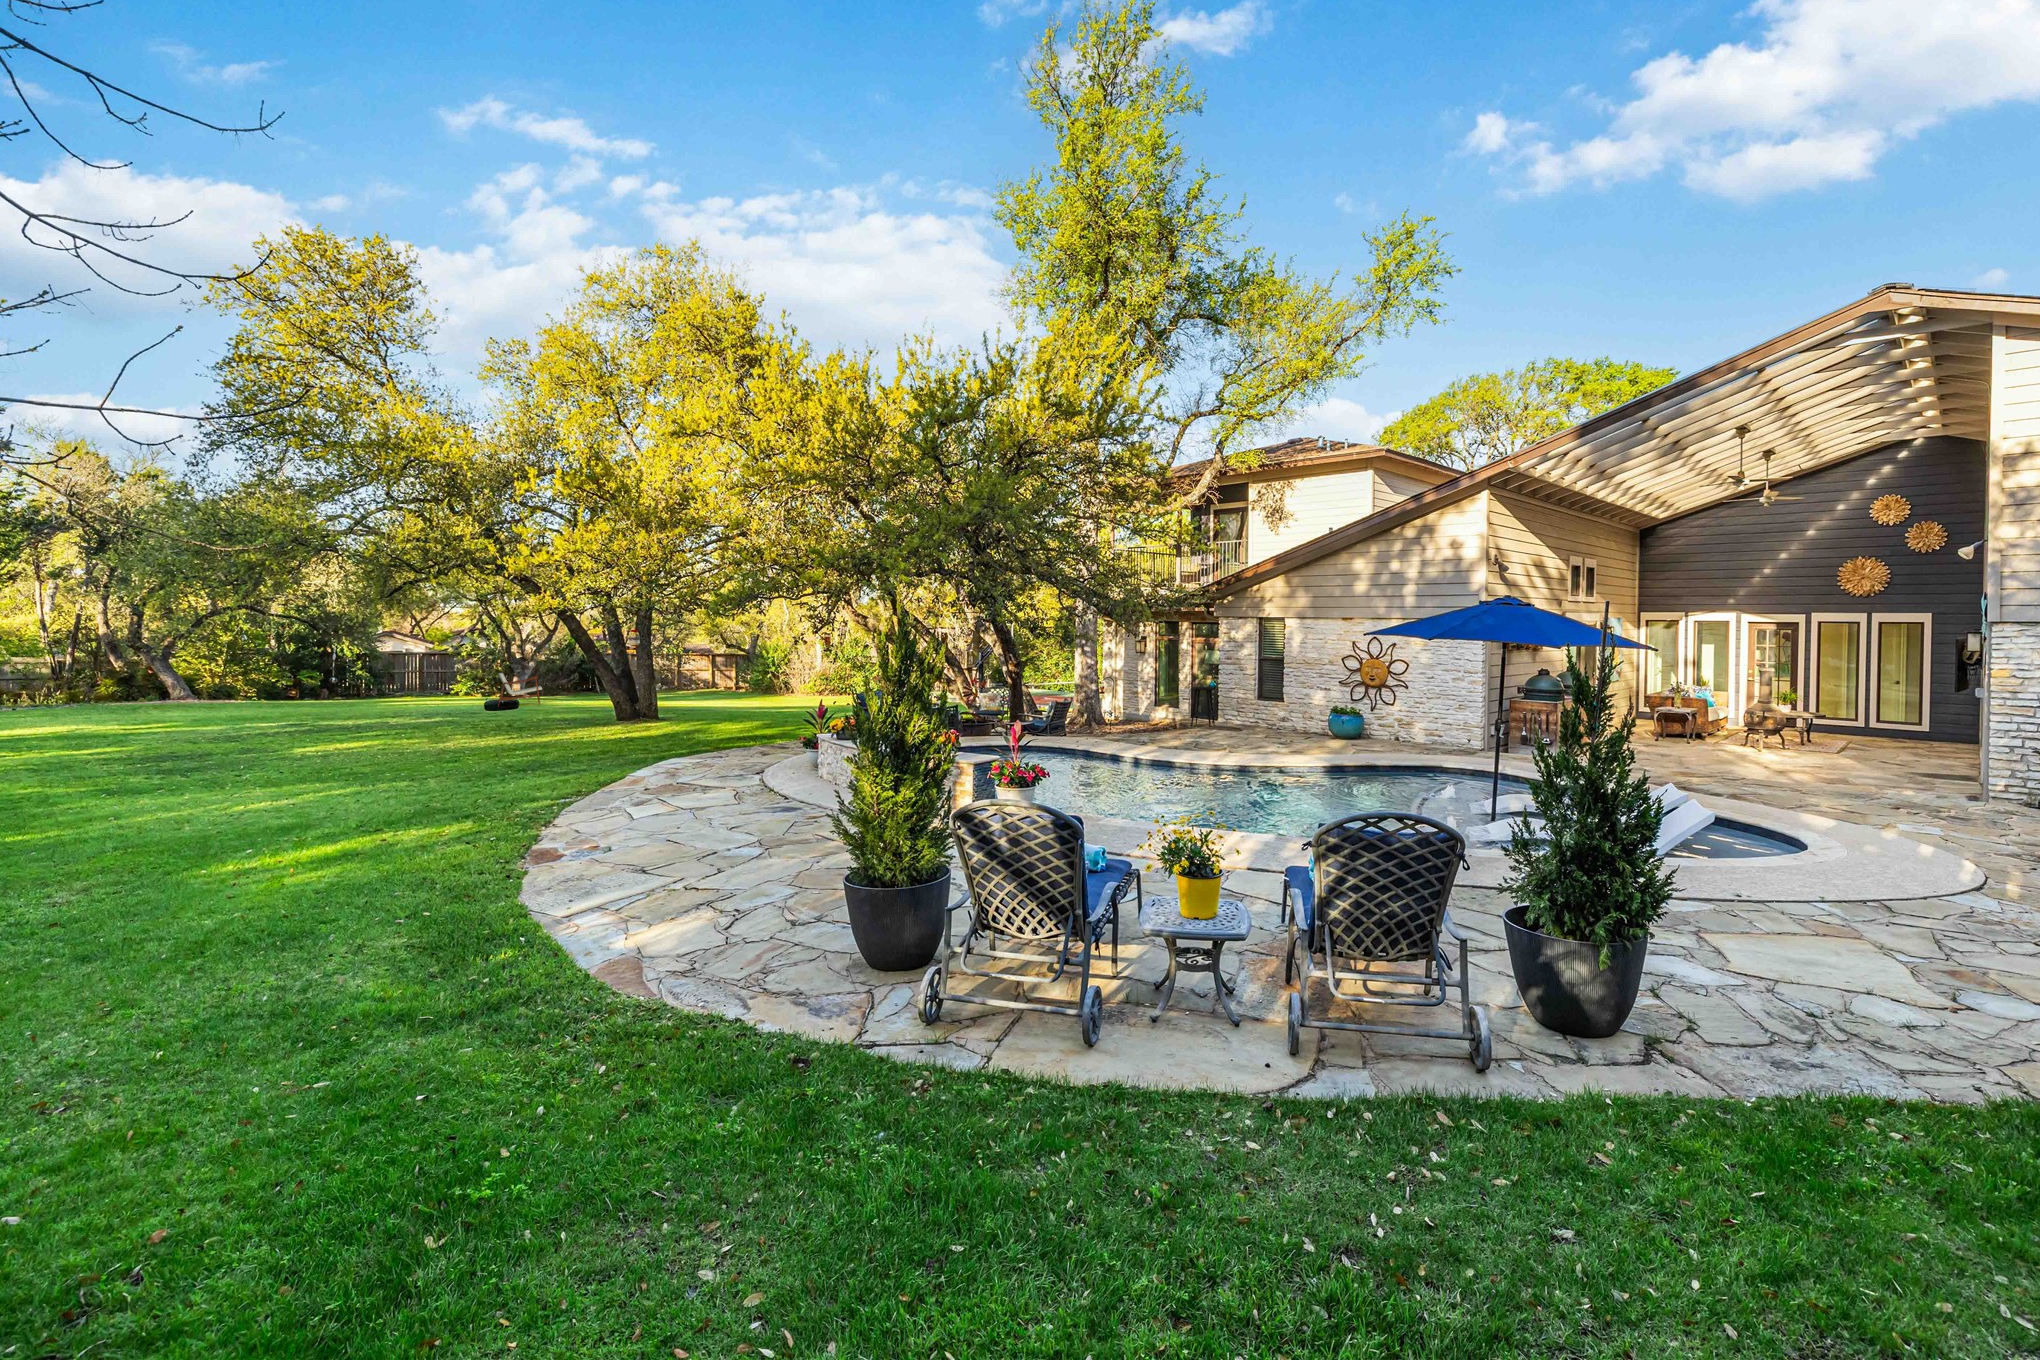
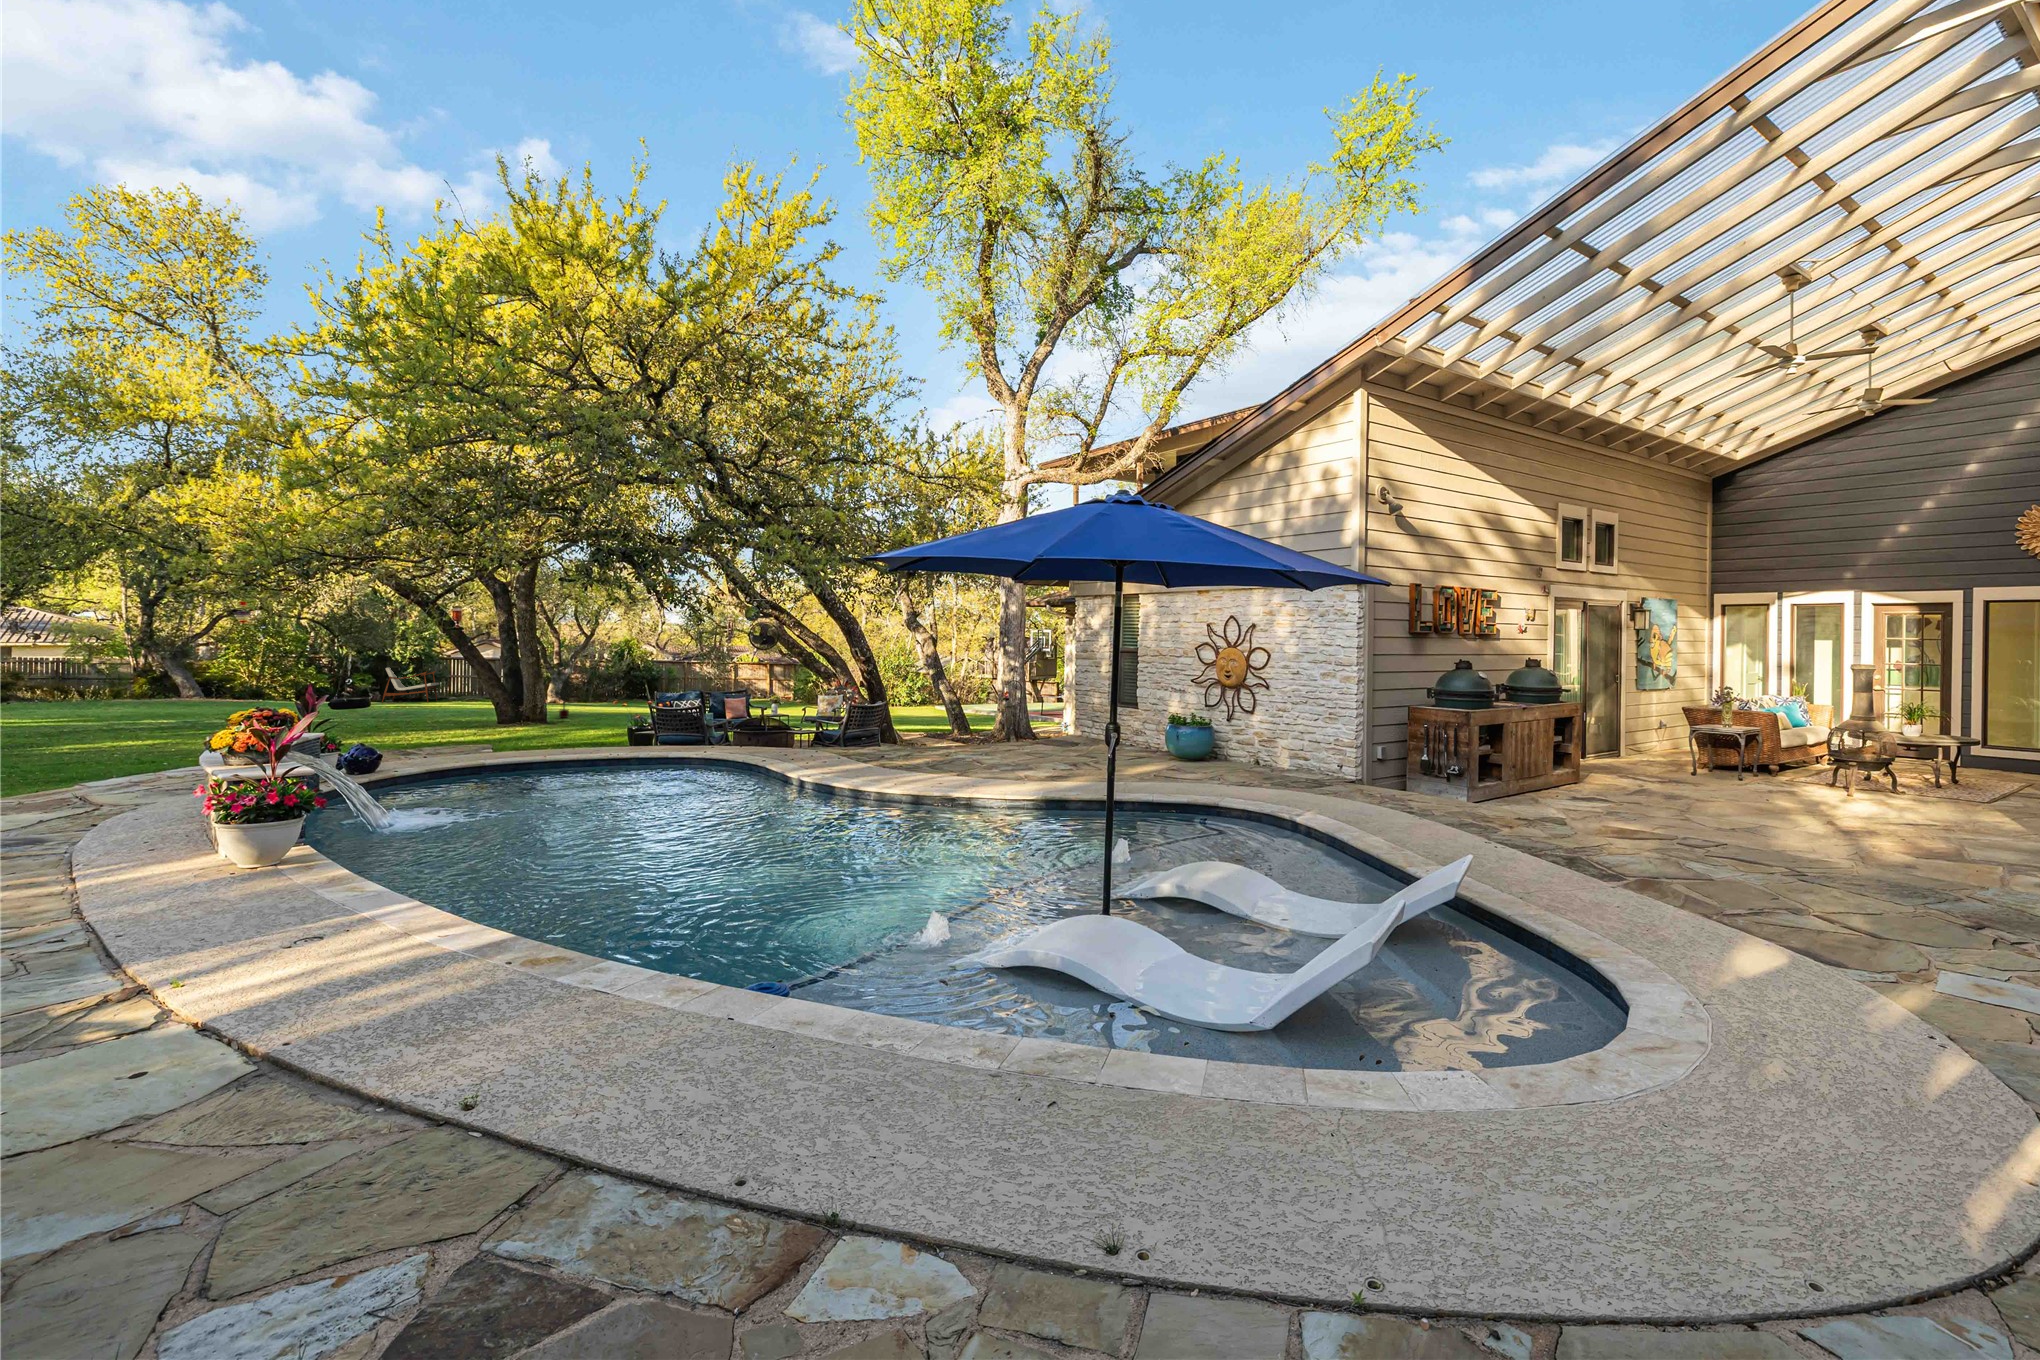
potted tree: none [727,680,749,718] -> present [550,676,573,718]
stool: present [1191,687,1215,727] -> none [1042,688,1077,741]

